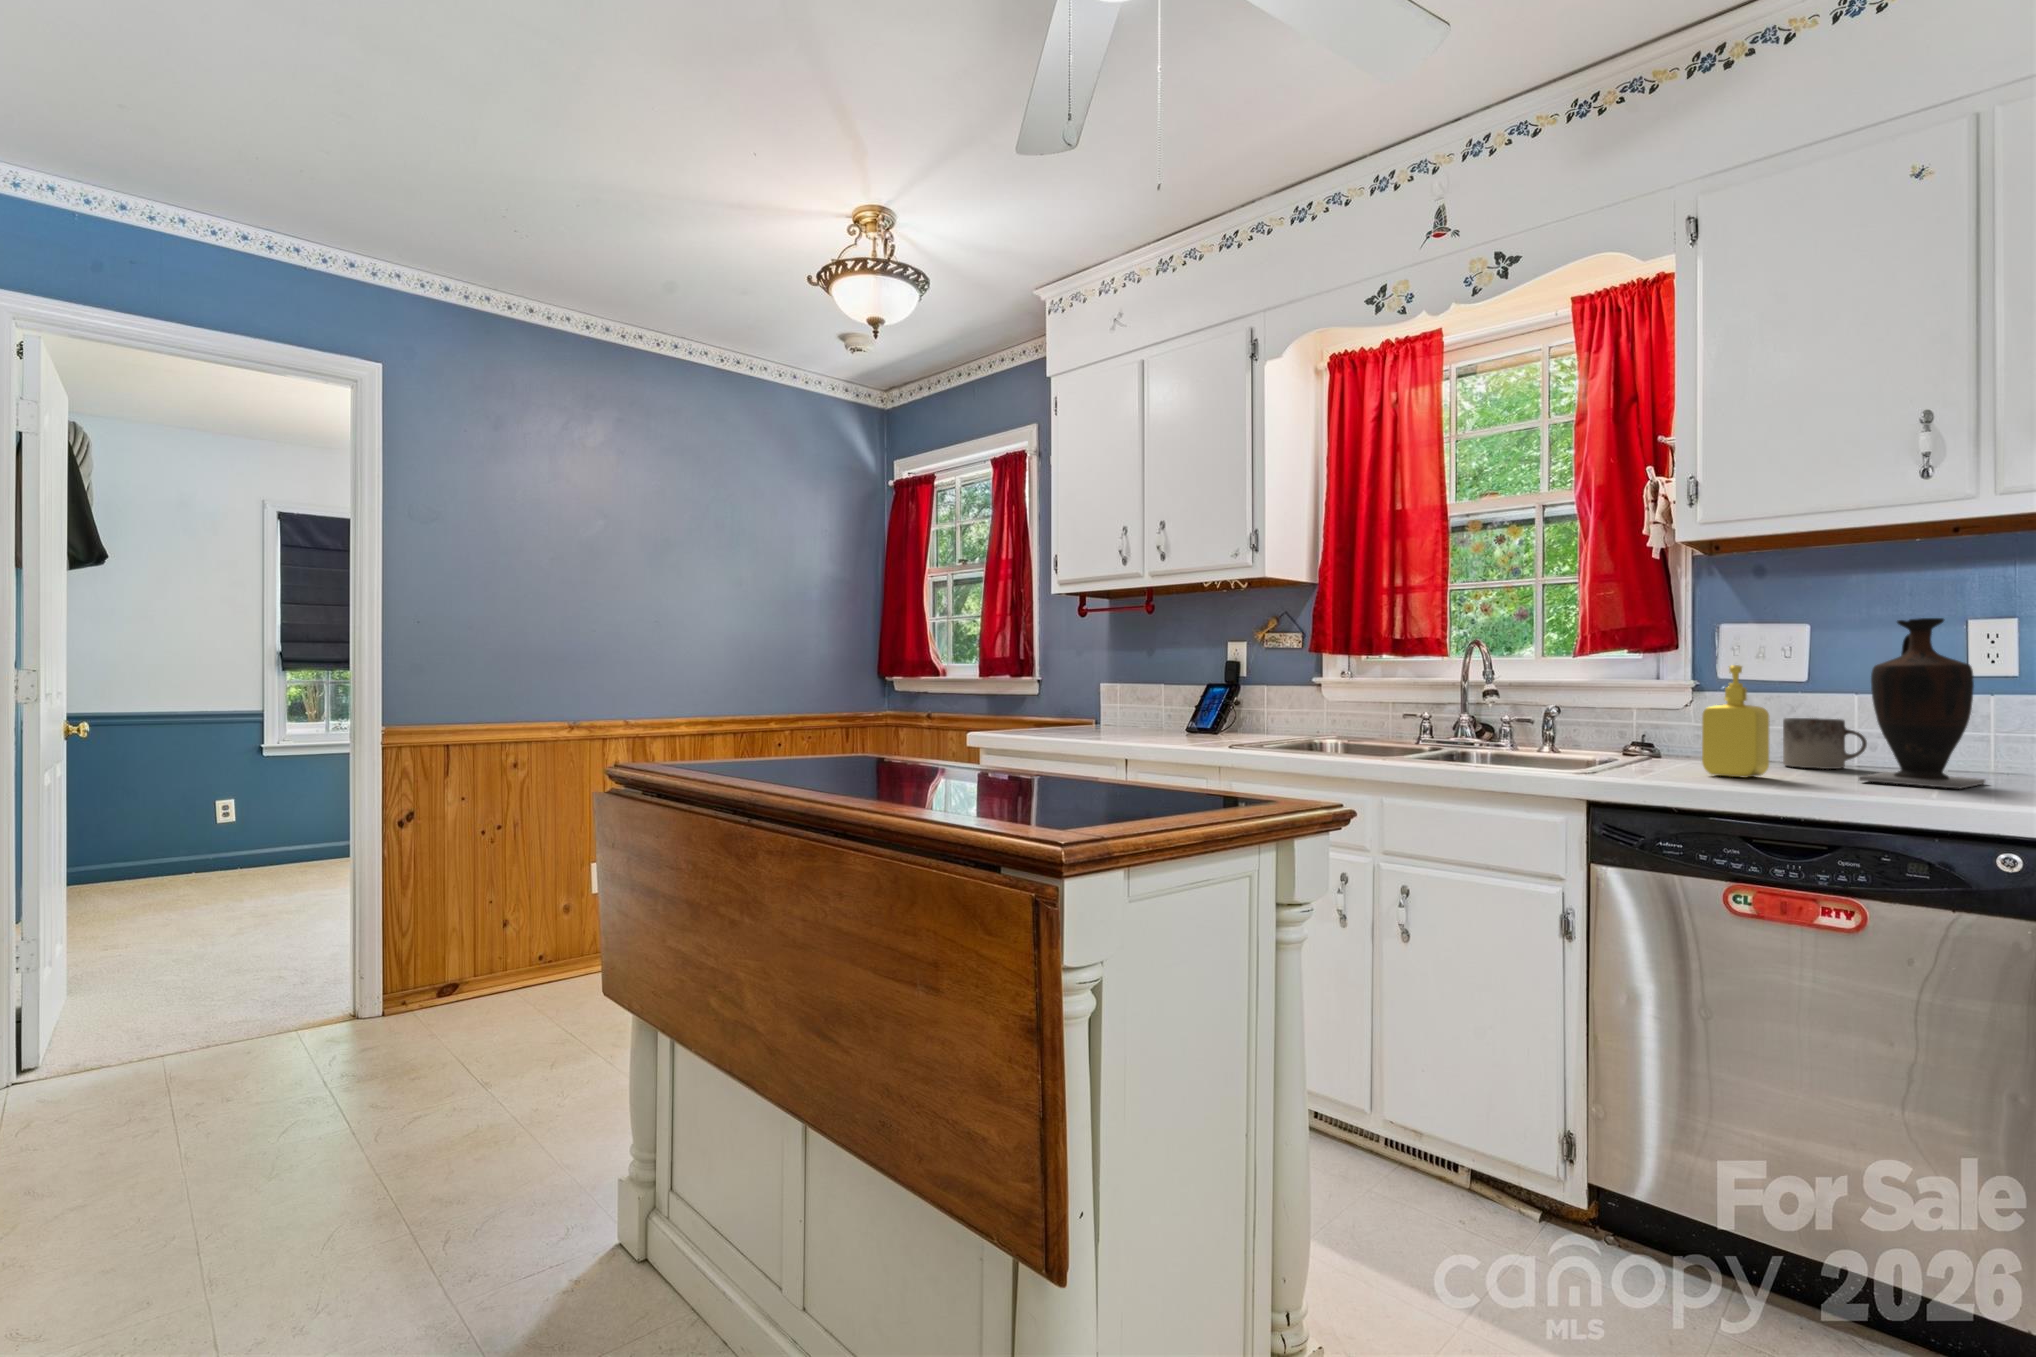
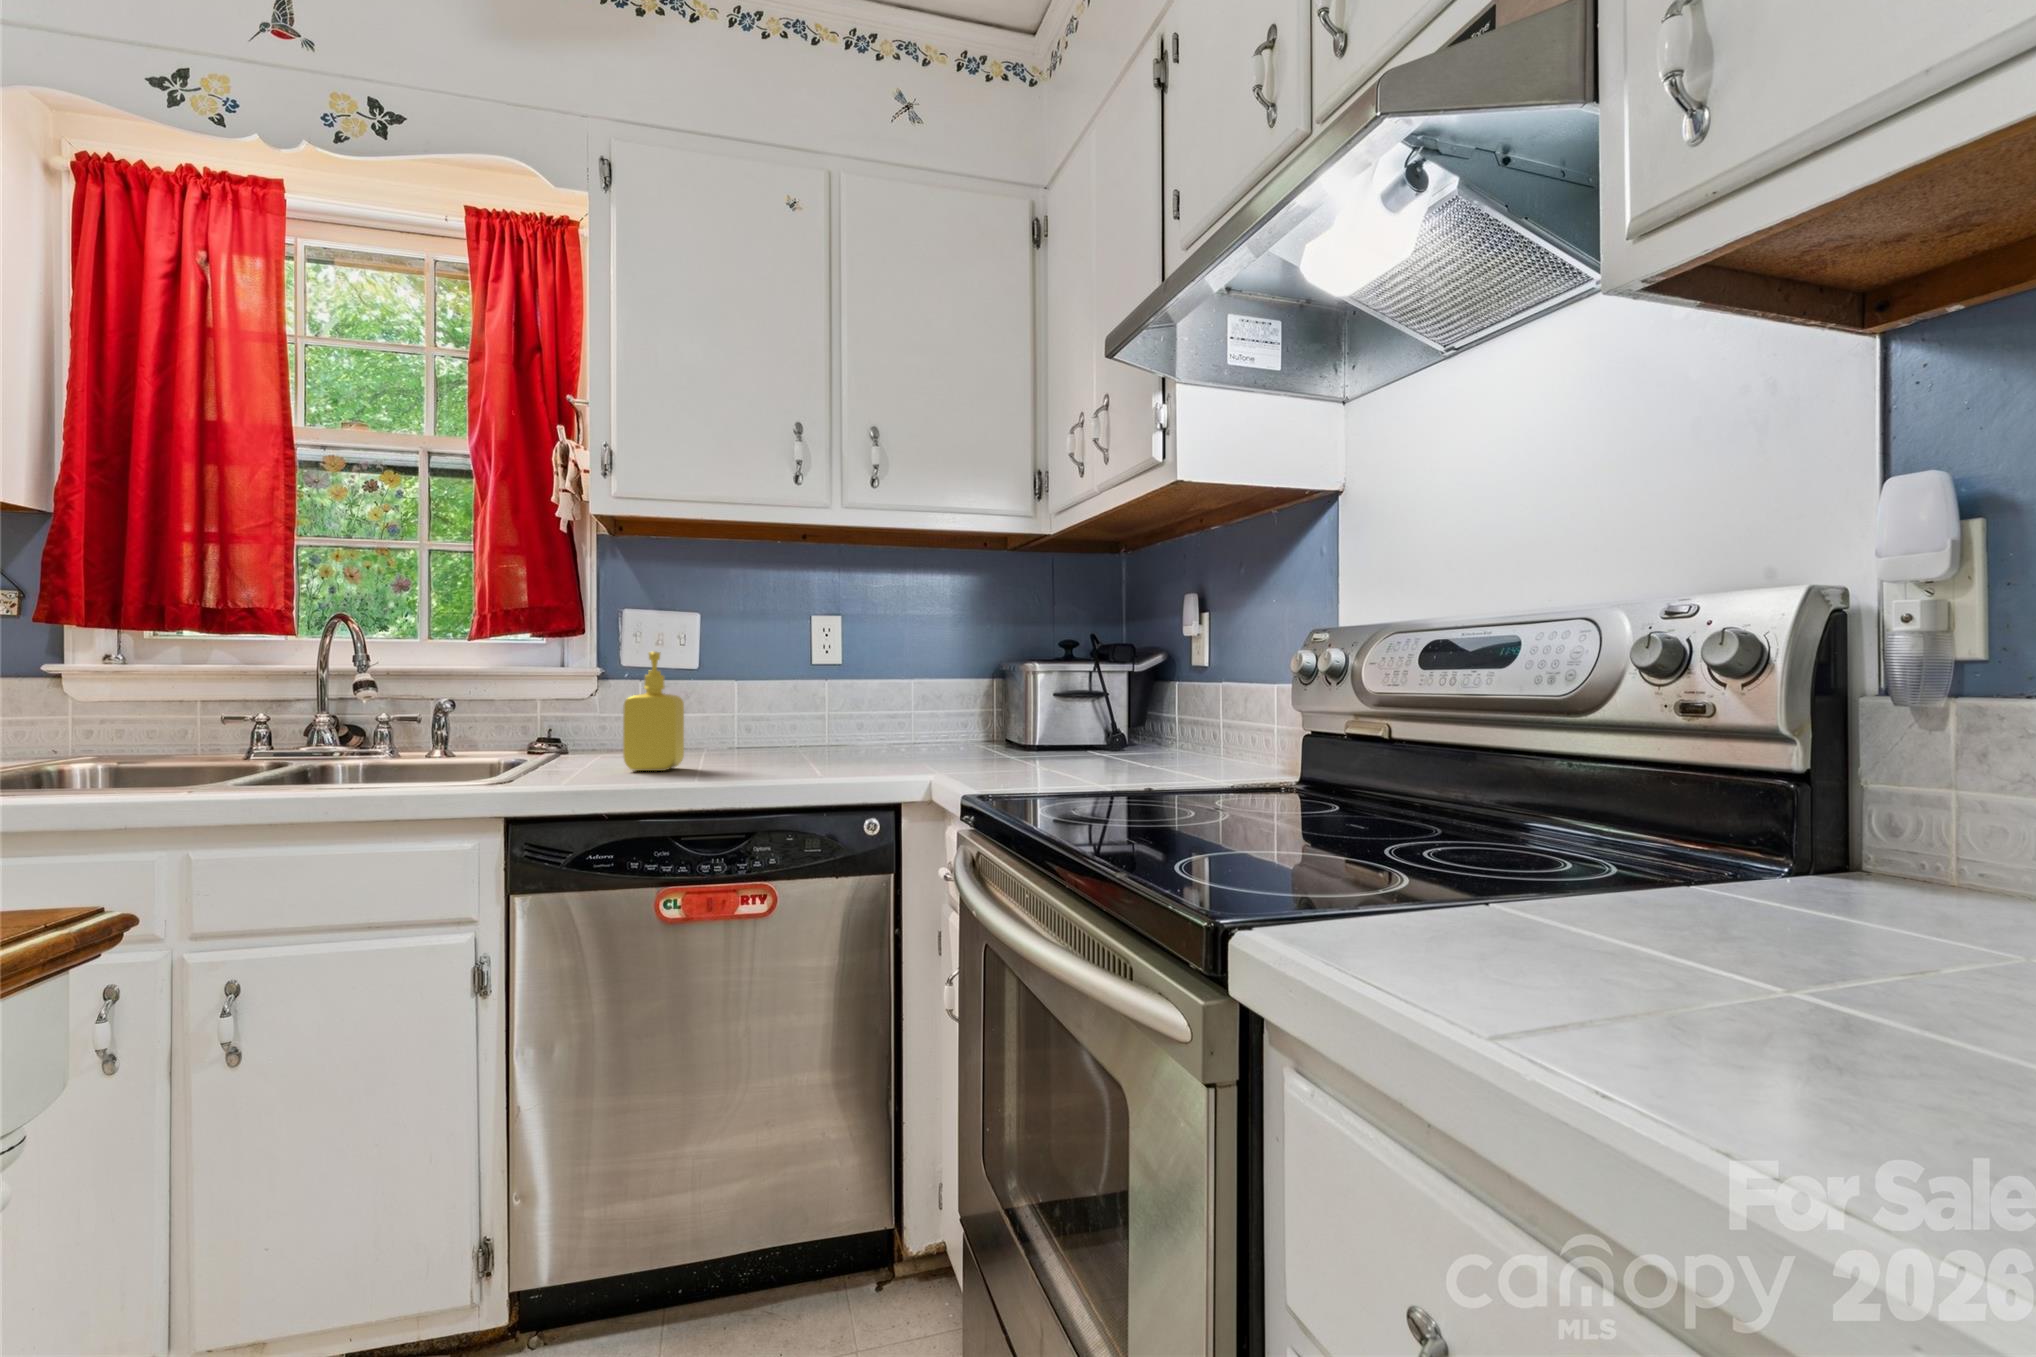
vase: present [1859,618,1985,789] -> none [756,610,837,764]
mug: present [1783,718,1867,769] -> none [684,704,750,753]

